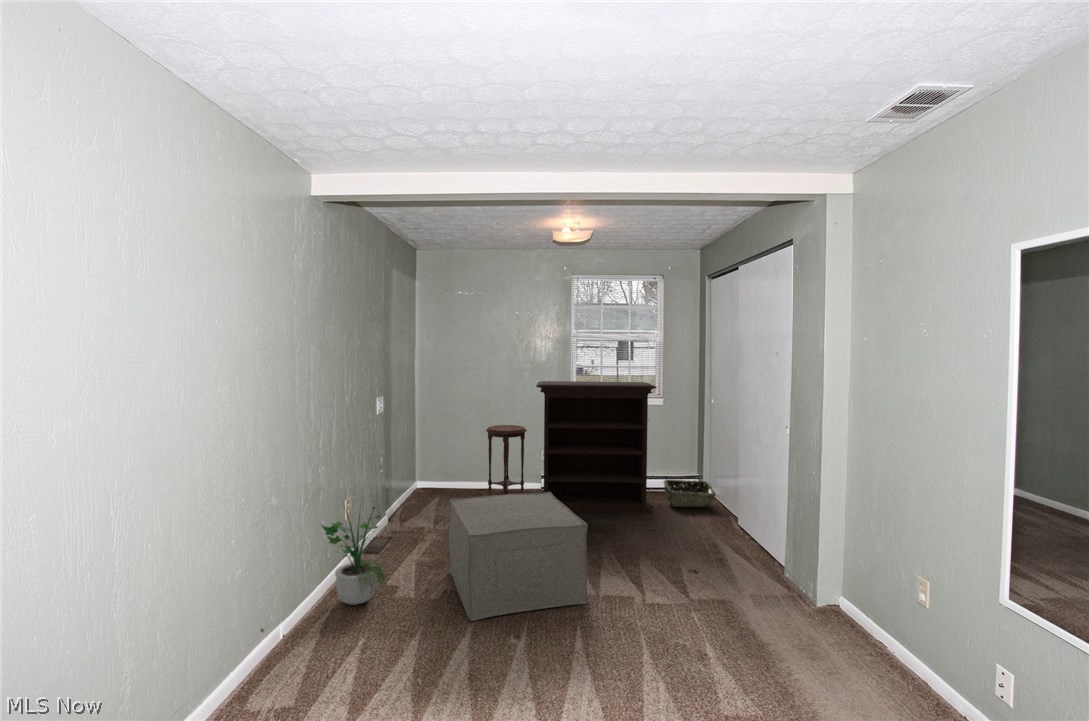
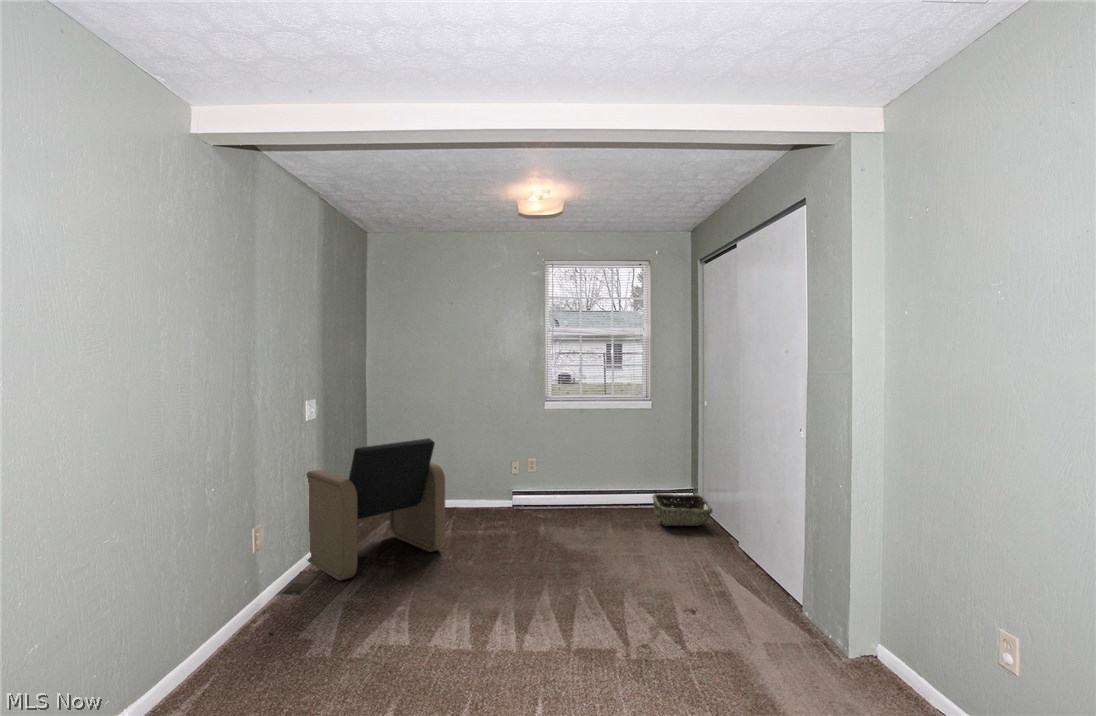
bookshelf: present [536,381,657,513] -> none [503,382,643,534]
side table: present [486,425,527,495] -> none [448,434,495,520]
armchair: none [372,430,489,545] -> present [306,438,445,580]
ottoman: present [449,492,588,621] -> none [383,513,556,692]
potted plant: present [322,507,387,605] -> none [201,526,296,670]

